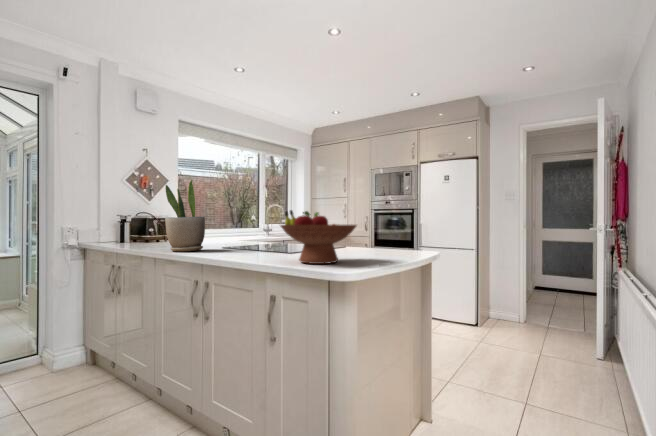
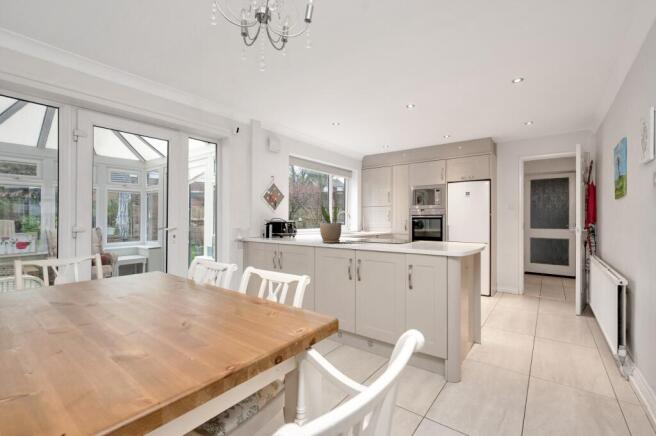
fruit bowl: present [281,210,356,264] -> none [410,221,454,249]

